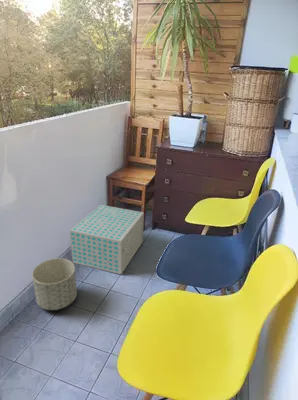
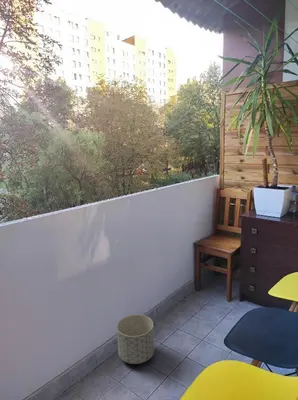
storage box: present [70,205,144,274] -> none [154,270,227,342]

